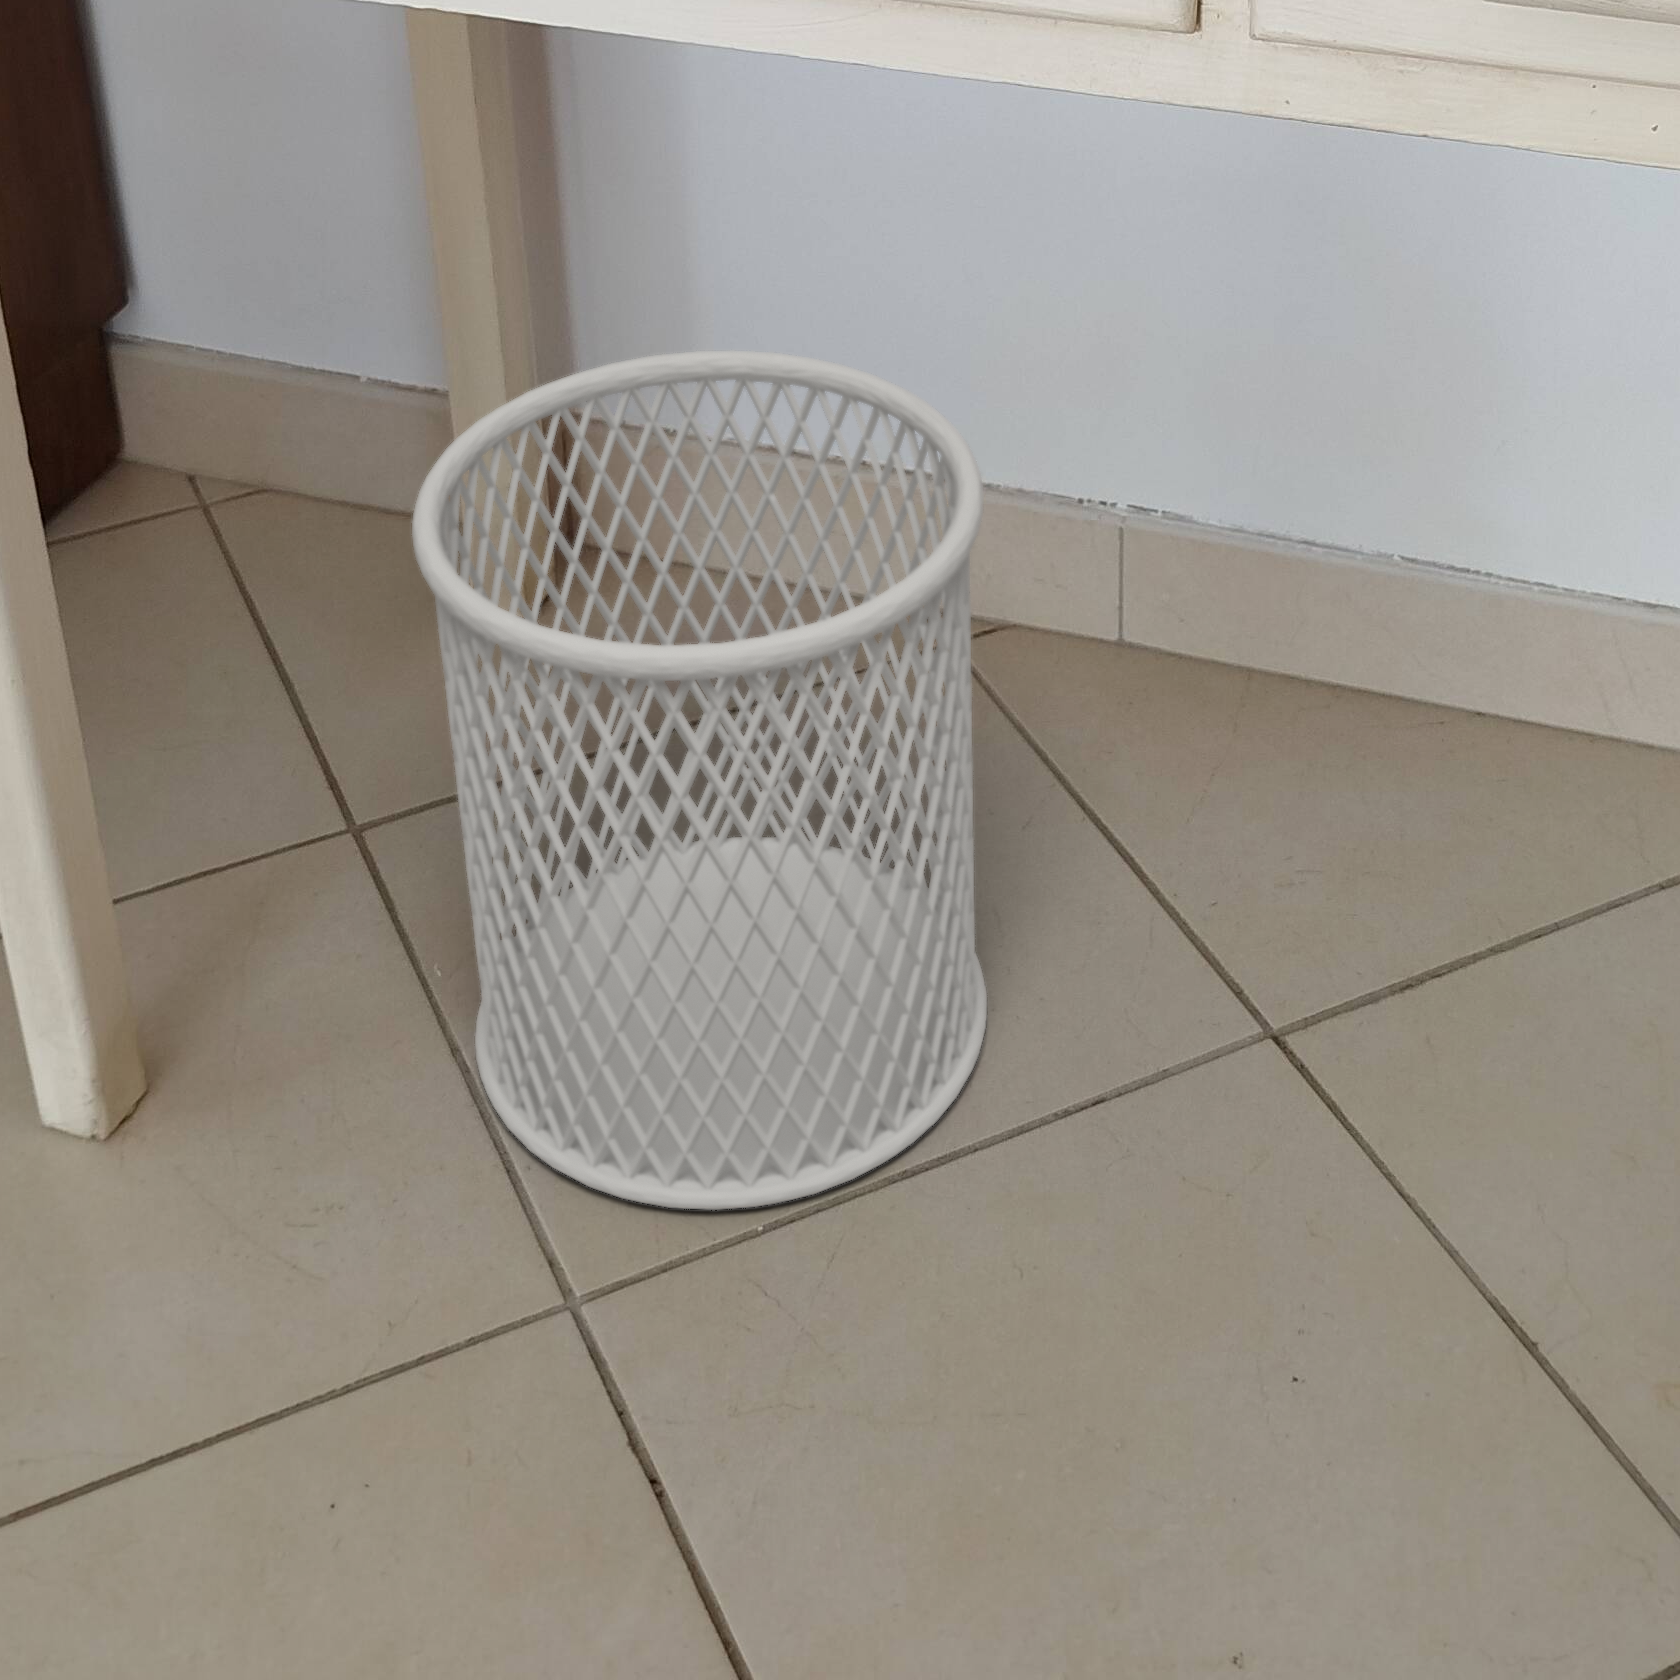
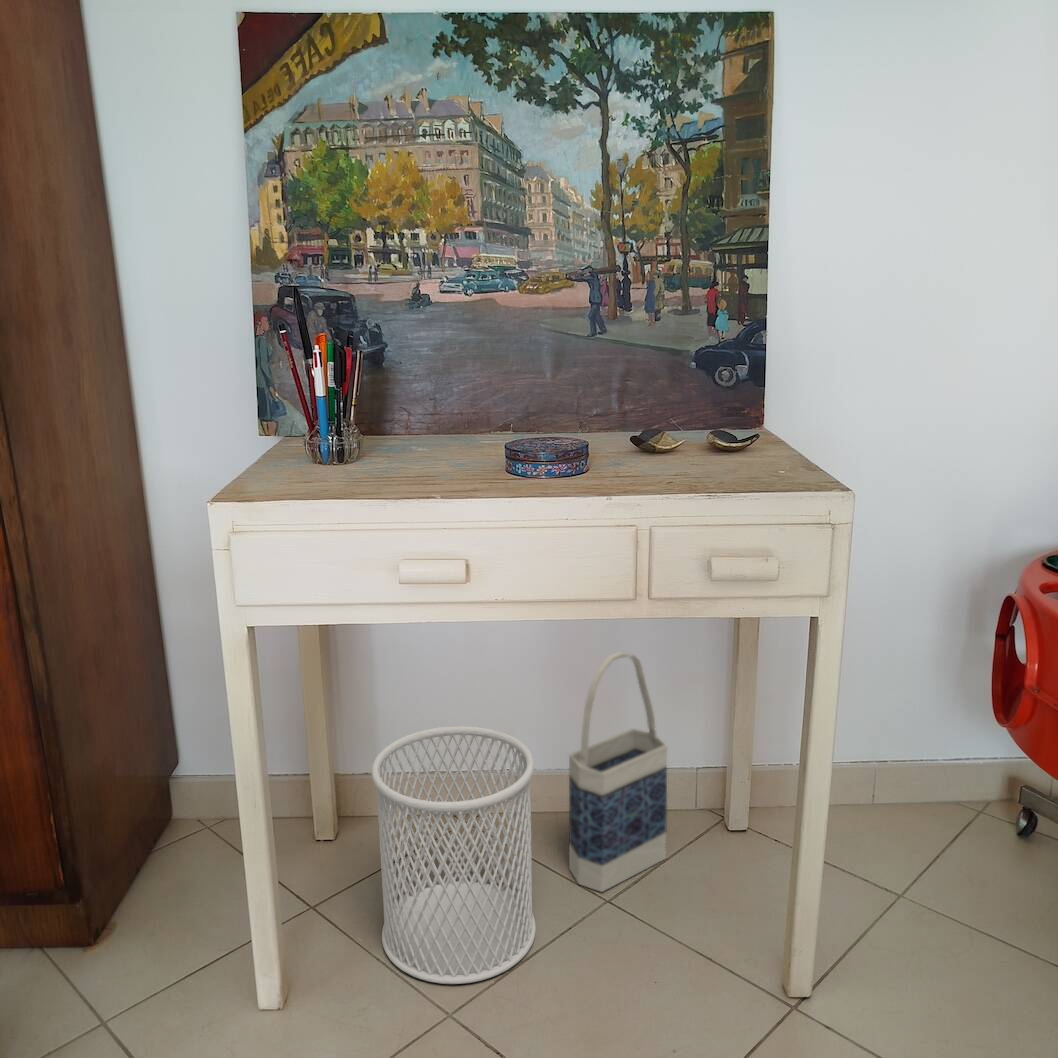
bag: none [1186,186,1565,990] -> present [569,652,667,892]

